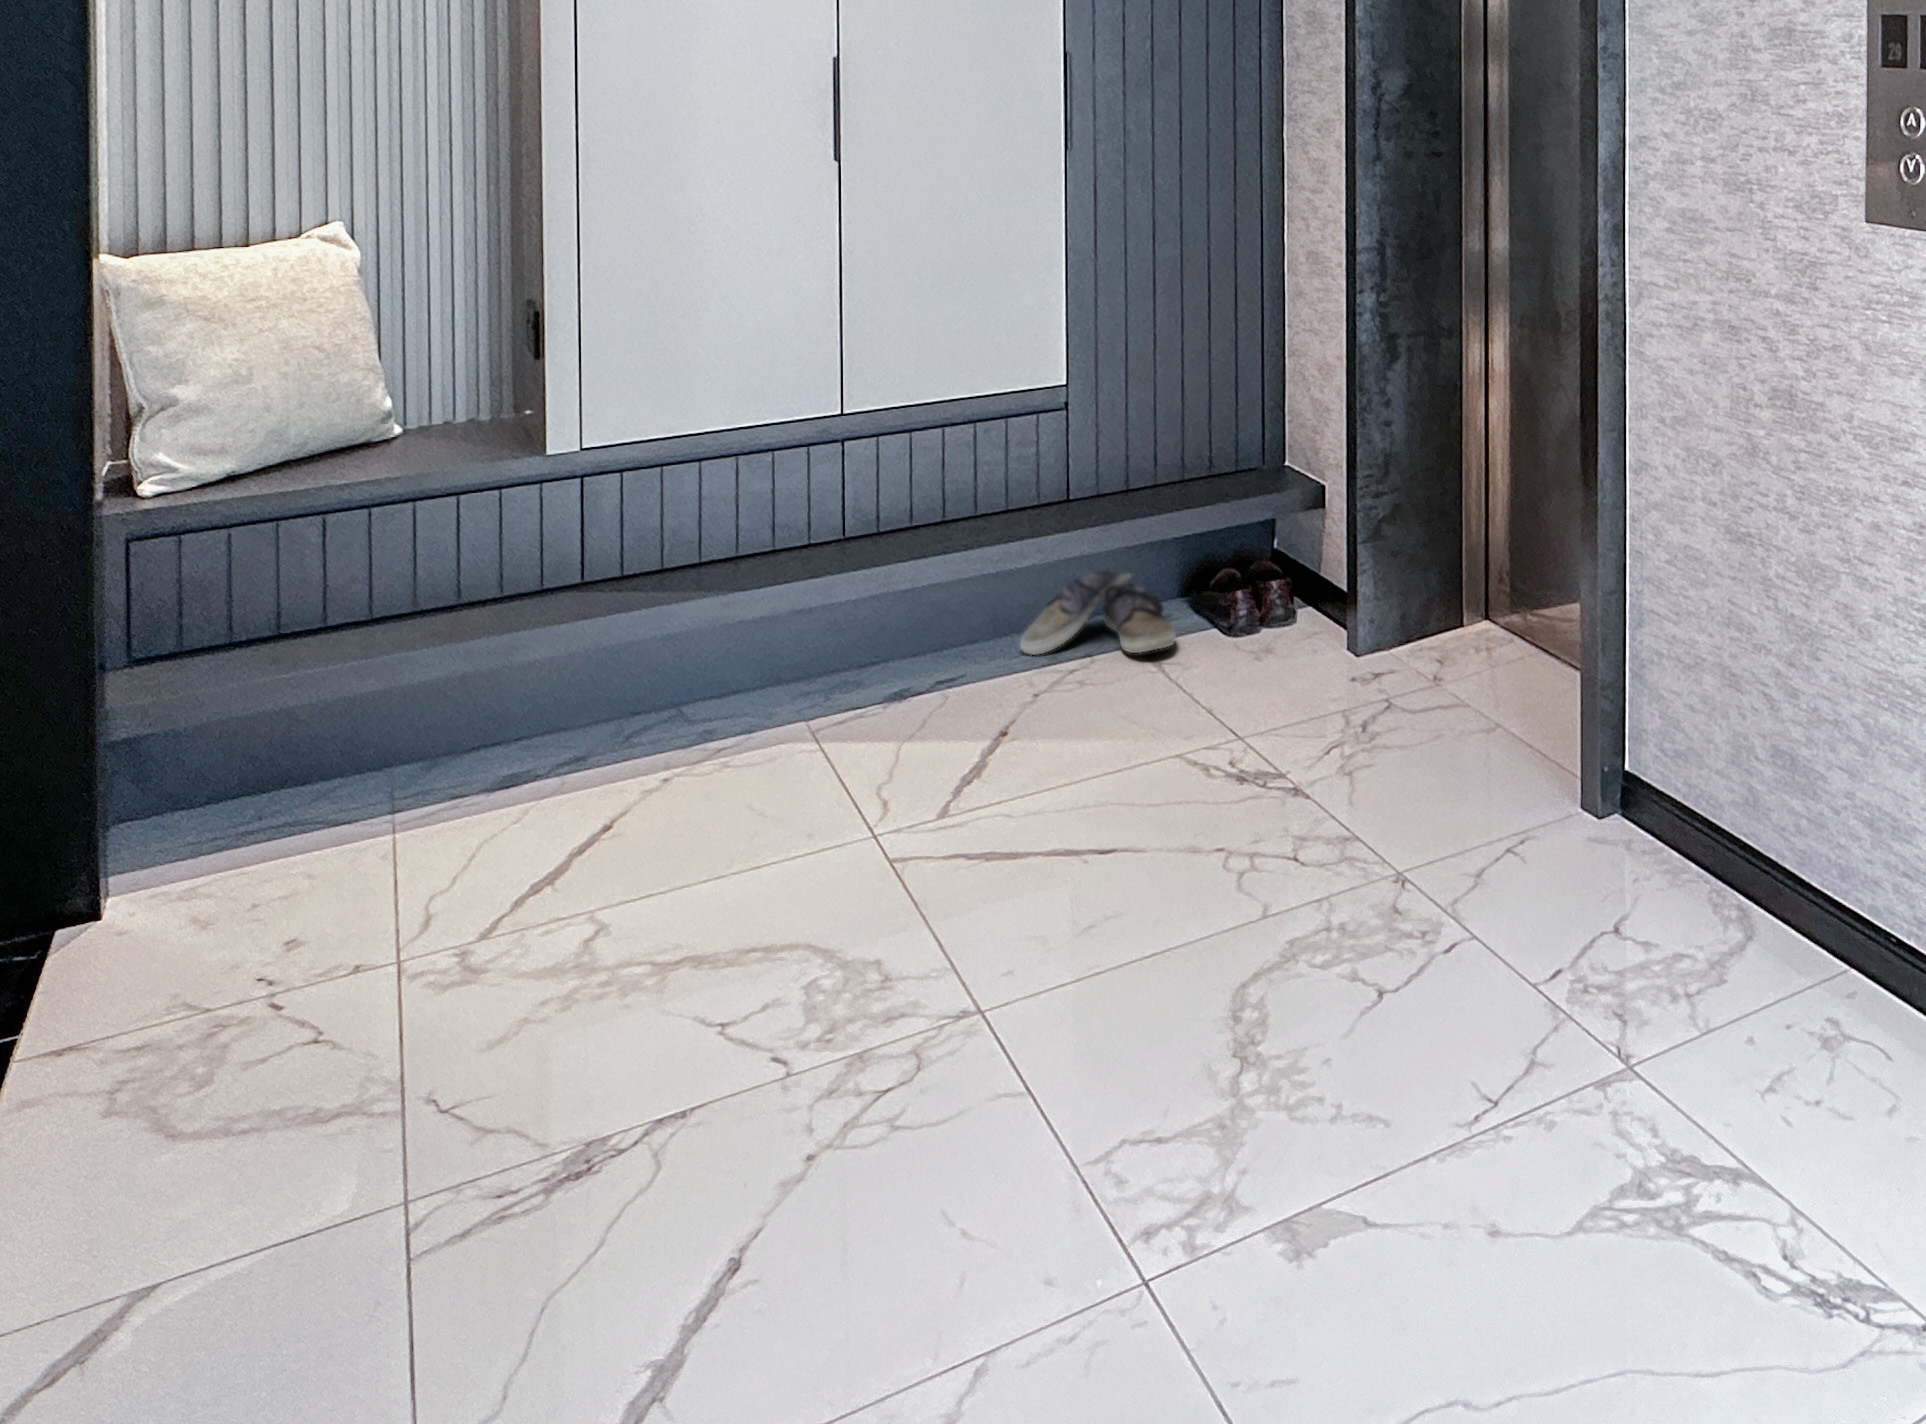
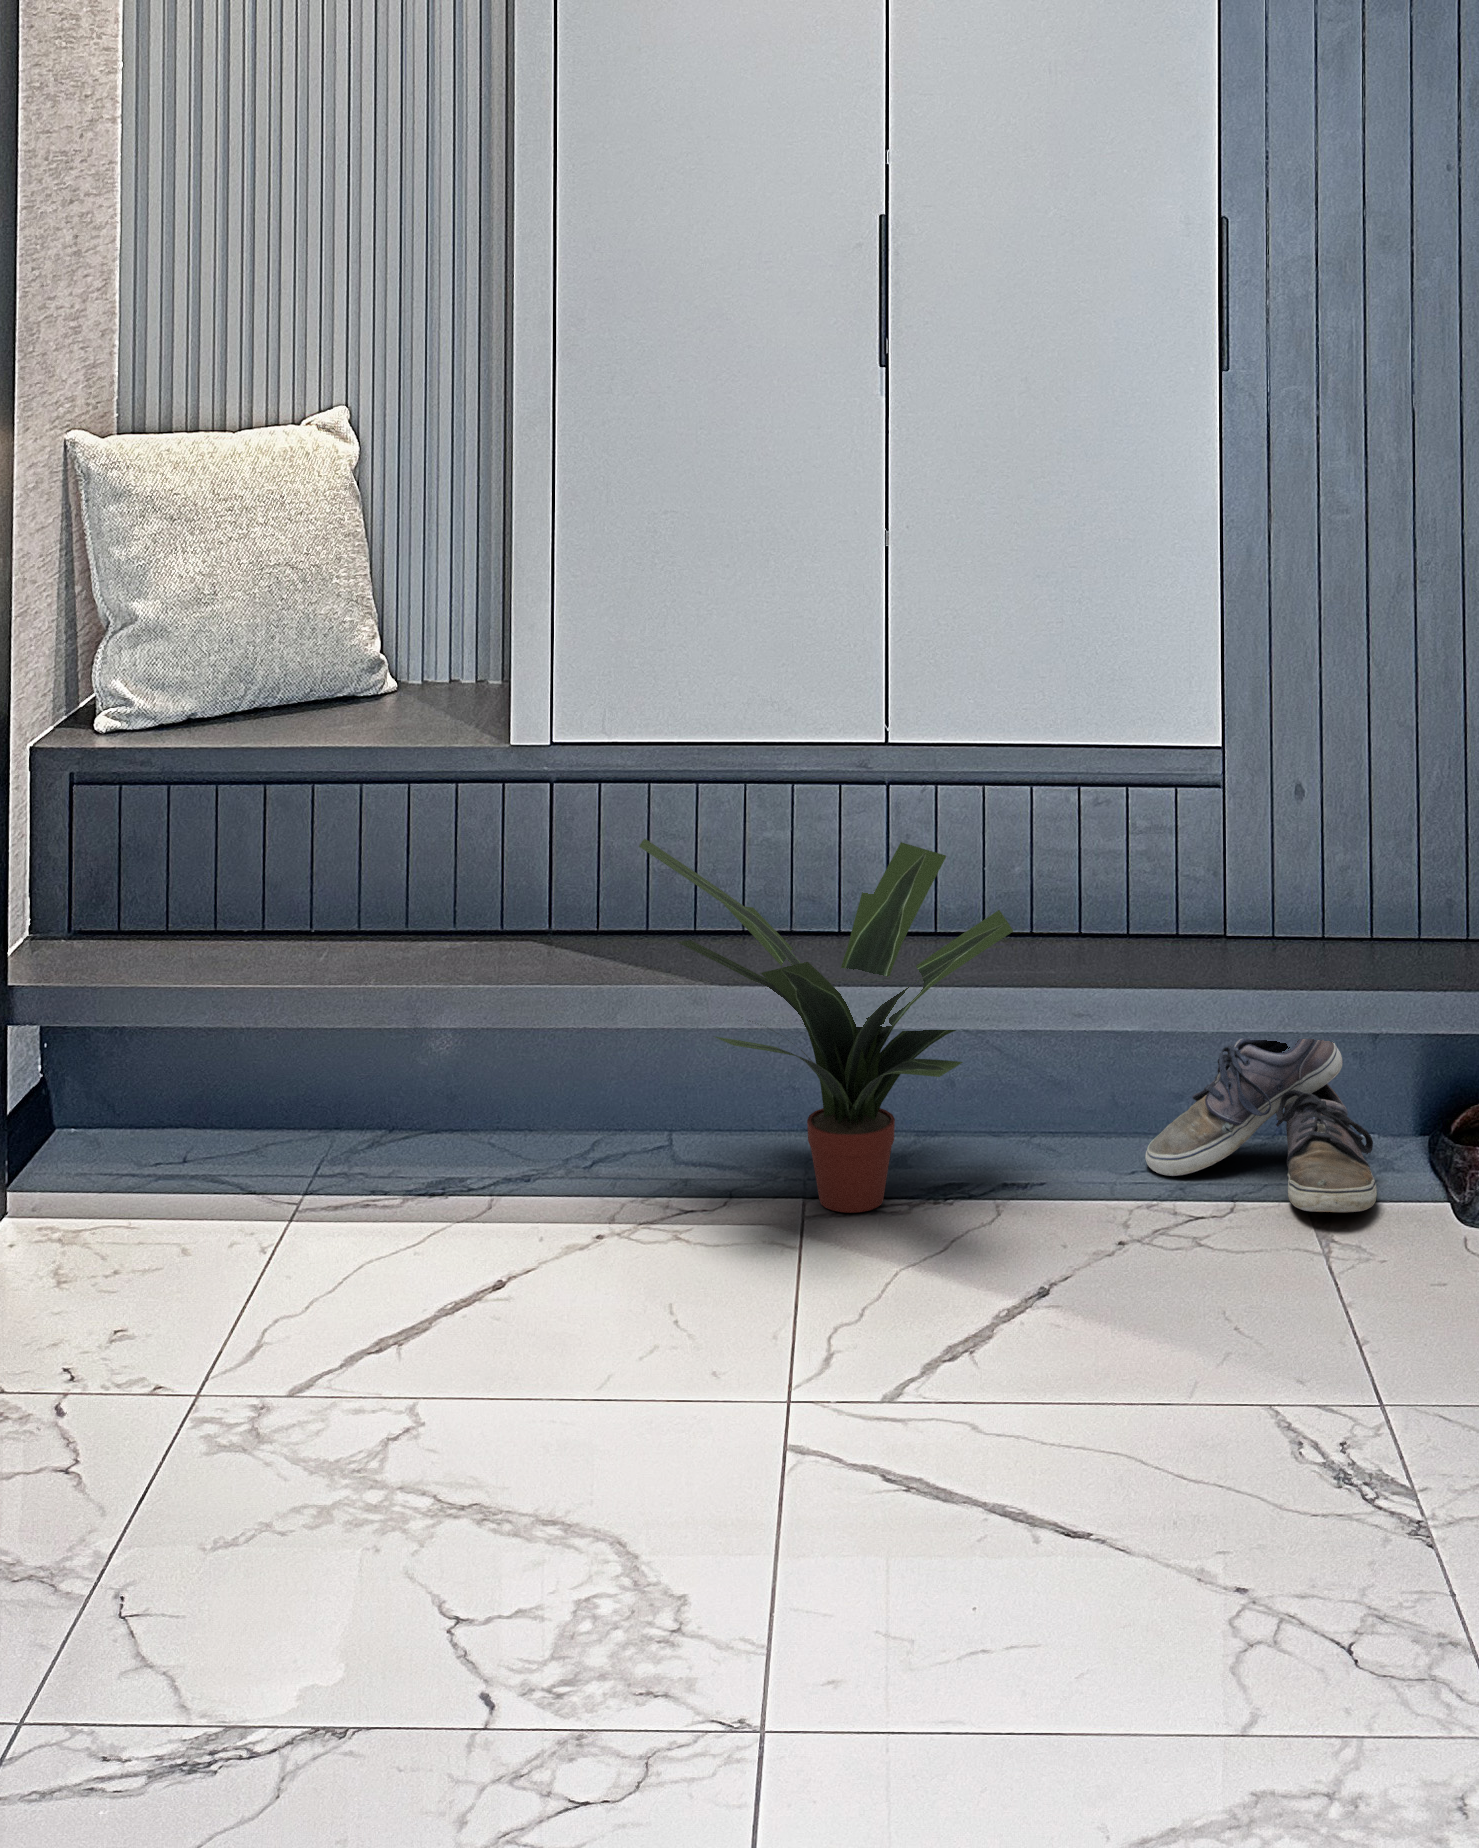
potted plant: none [671,475,946,724] -> present [639,839,1013,1213]

